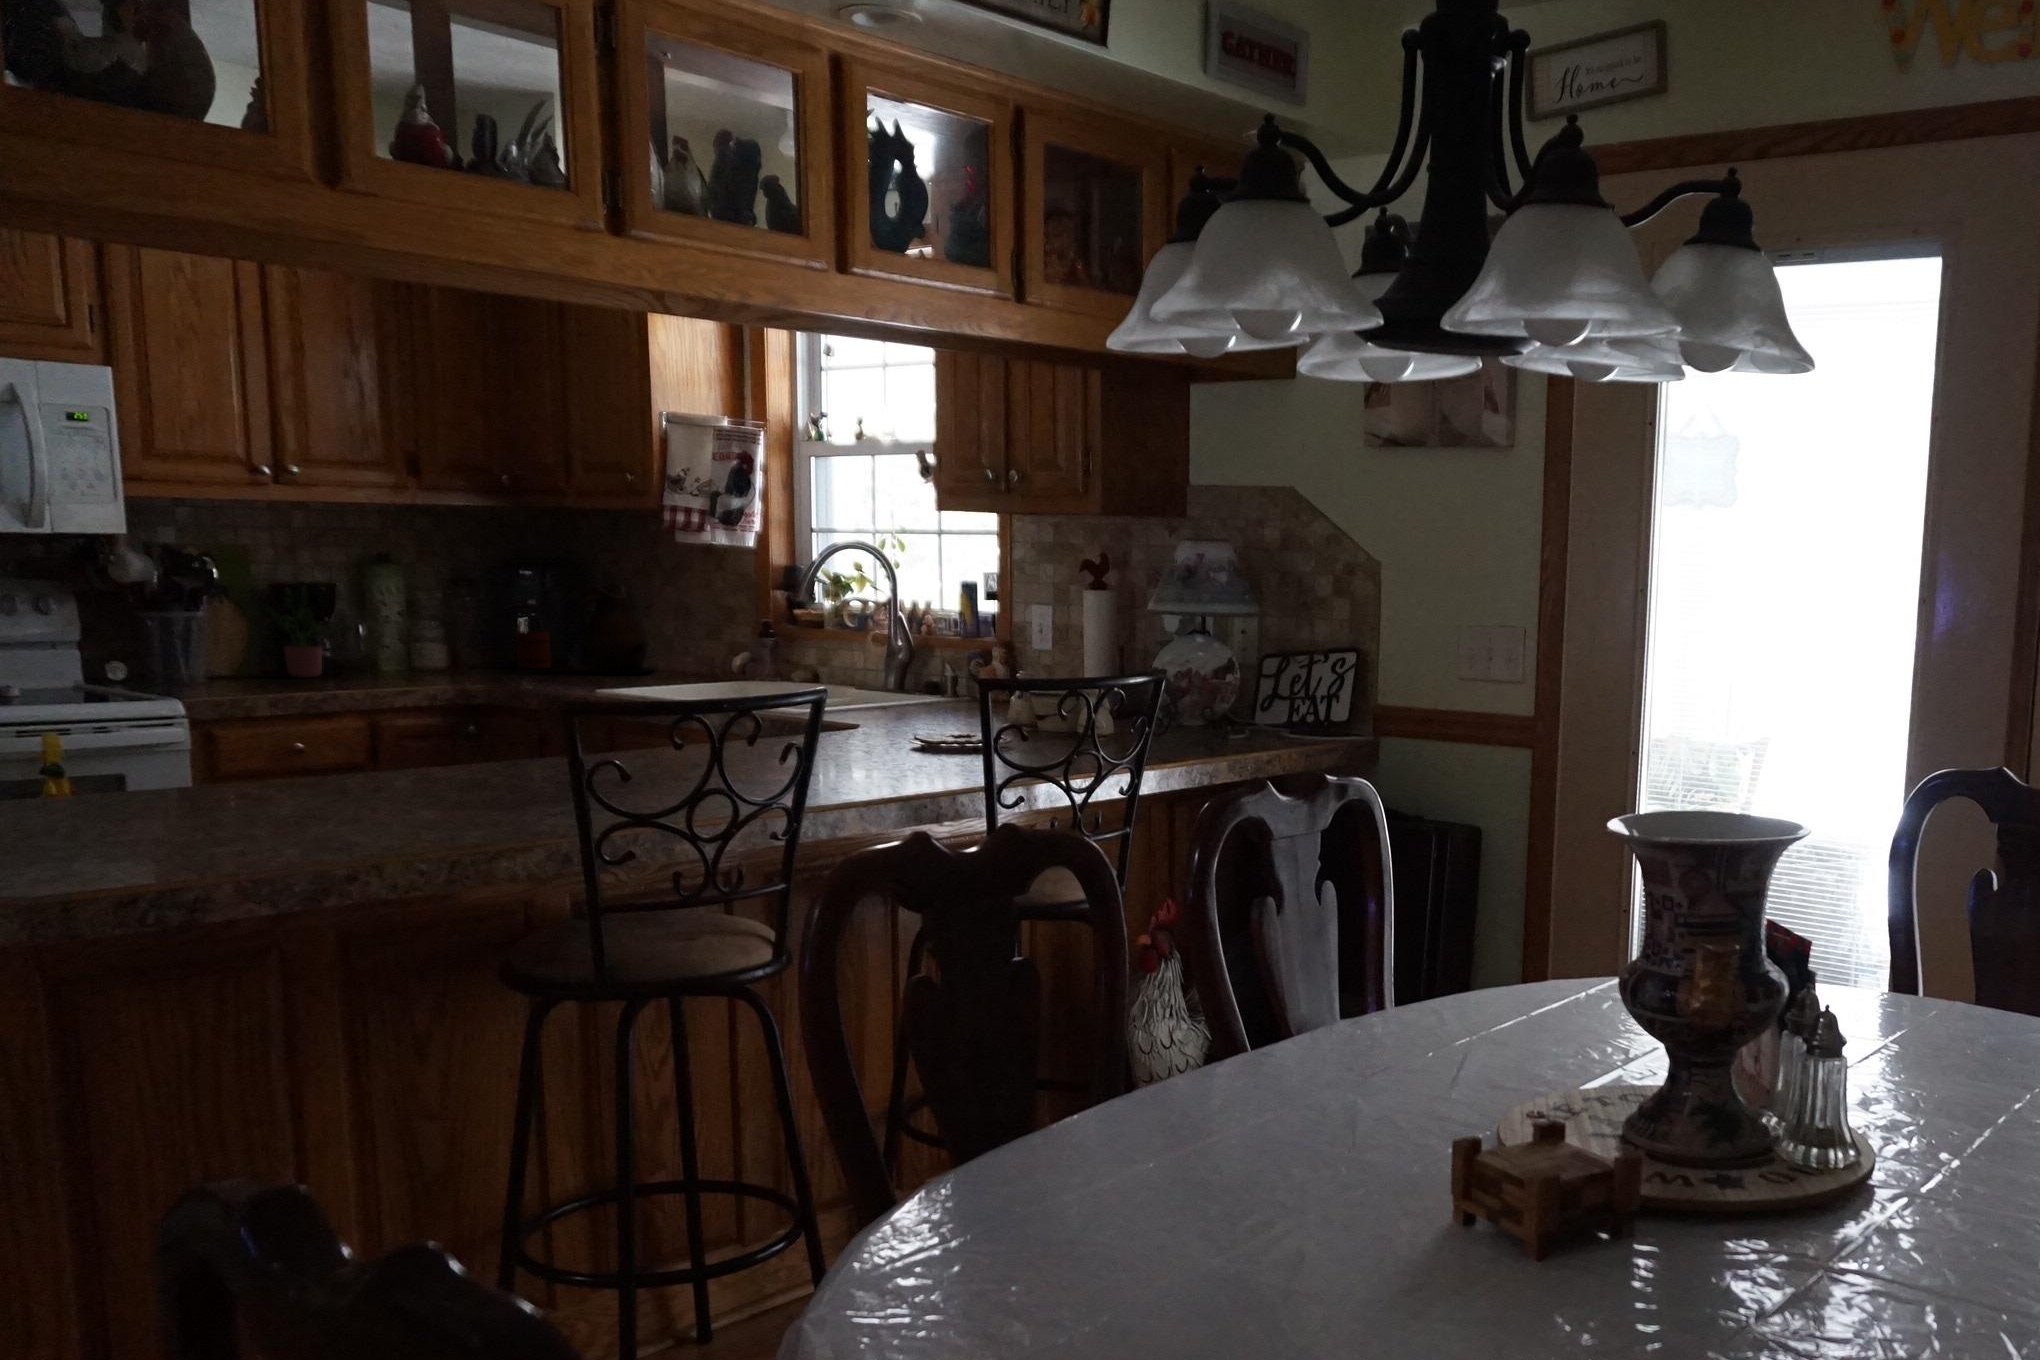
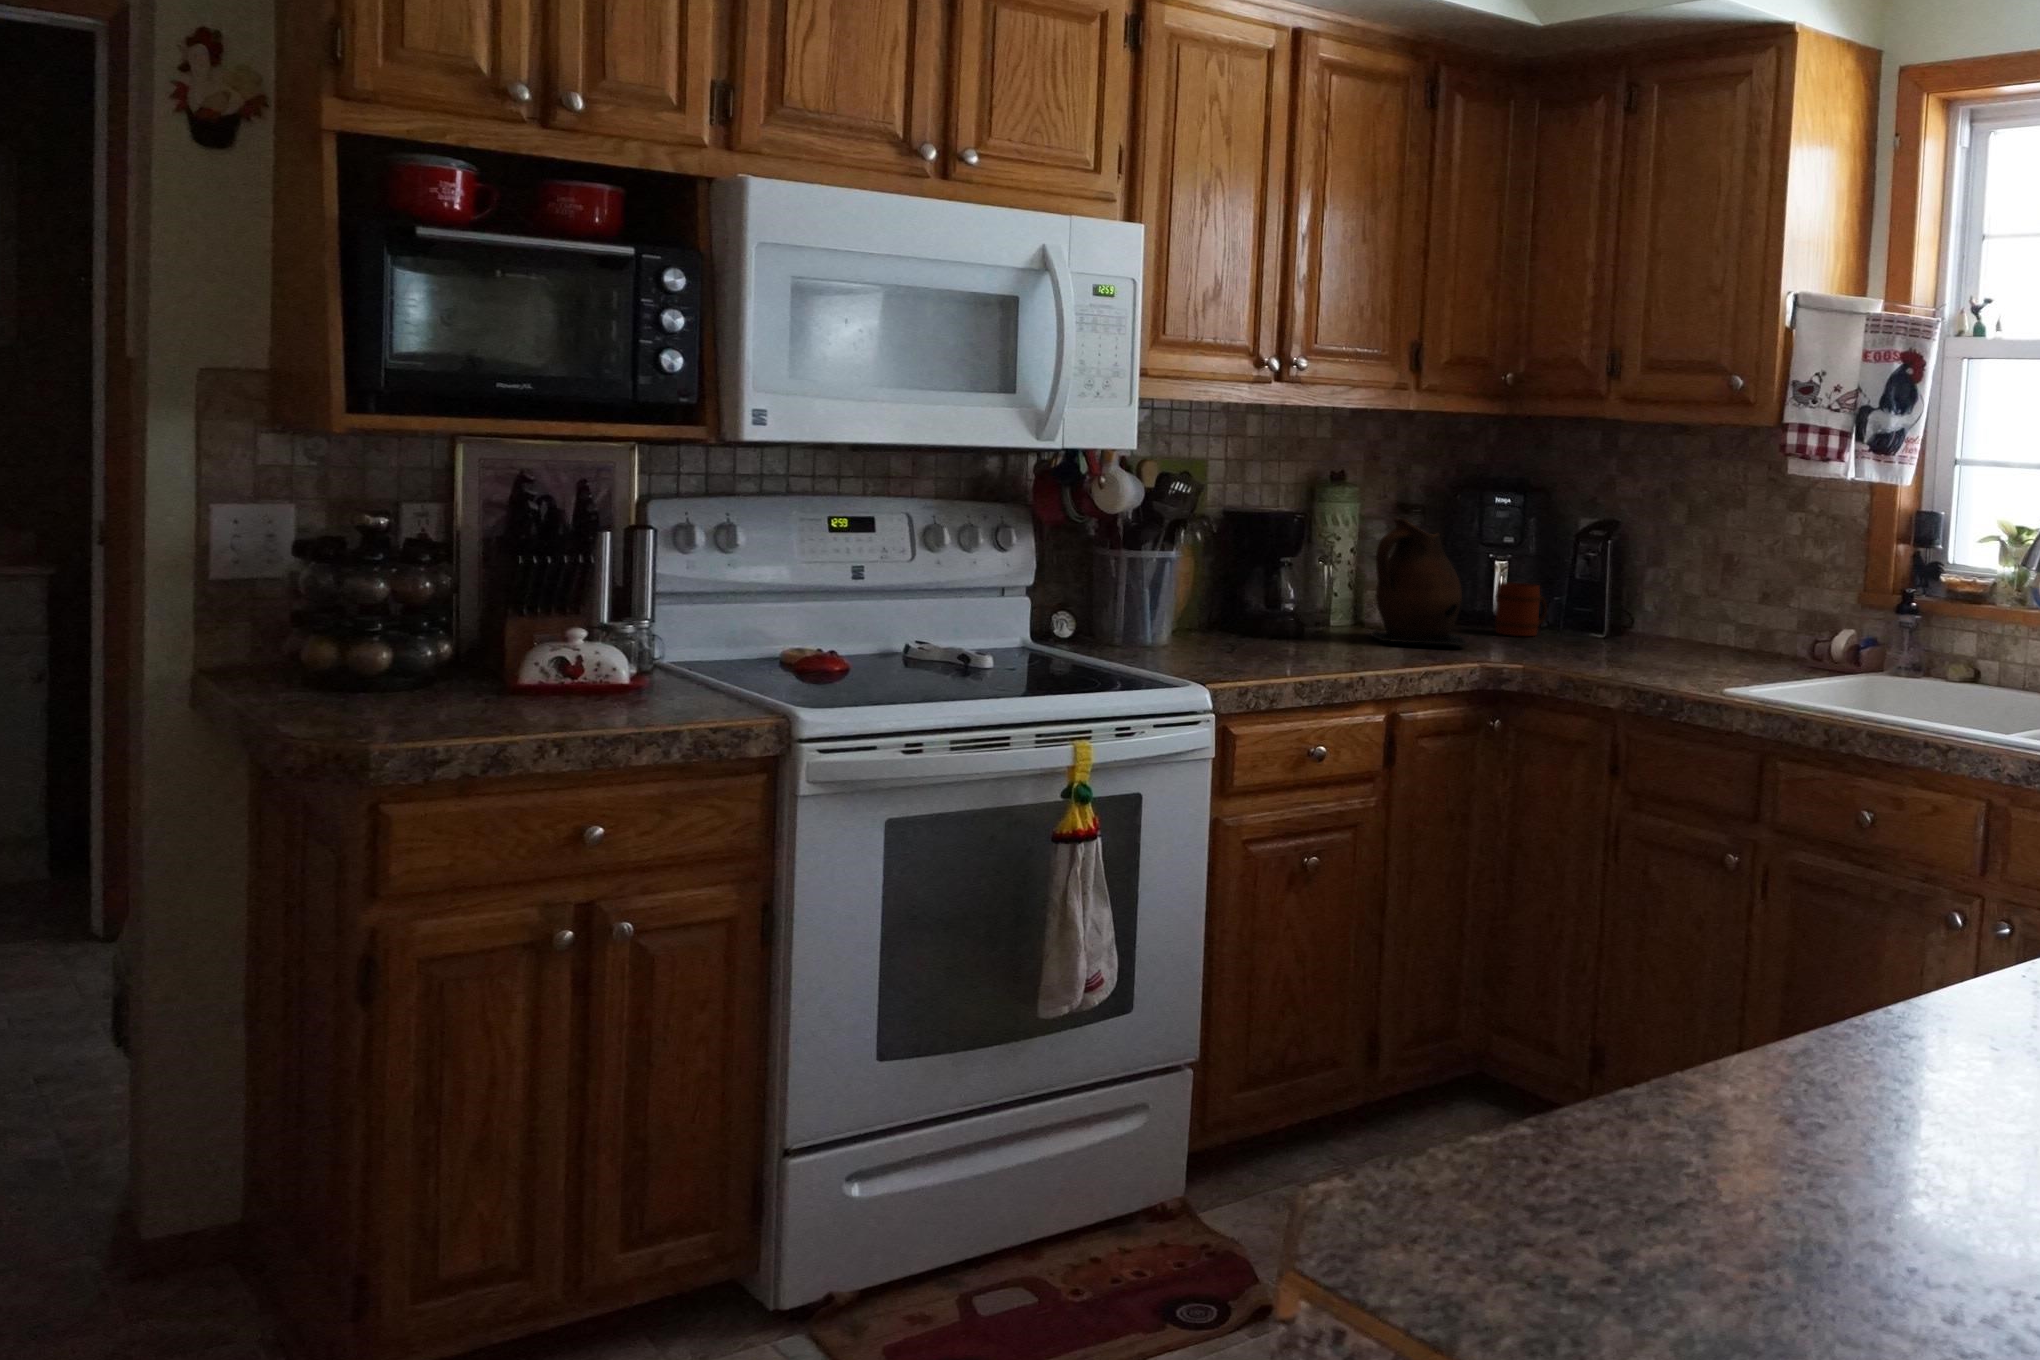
potted plant: present [260,585,354,678] -> none [1244,515,1346,644]
ceramic pitcher: present [577,587,653,672] -> present [1370,518,1467,646]

